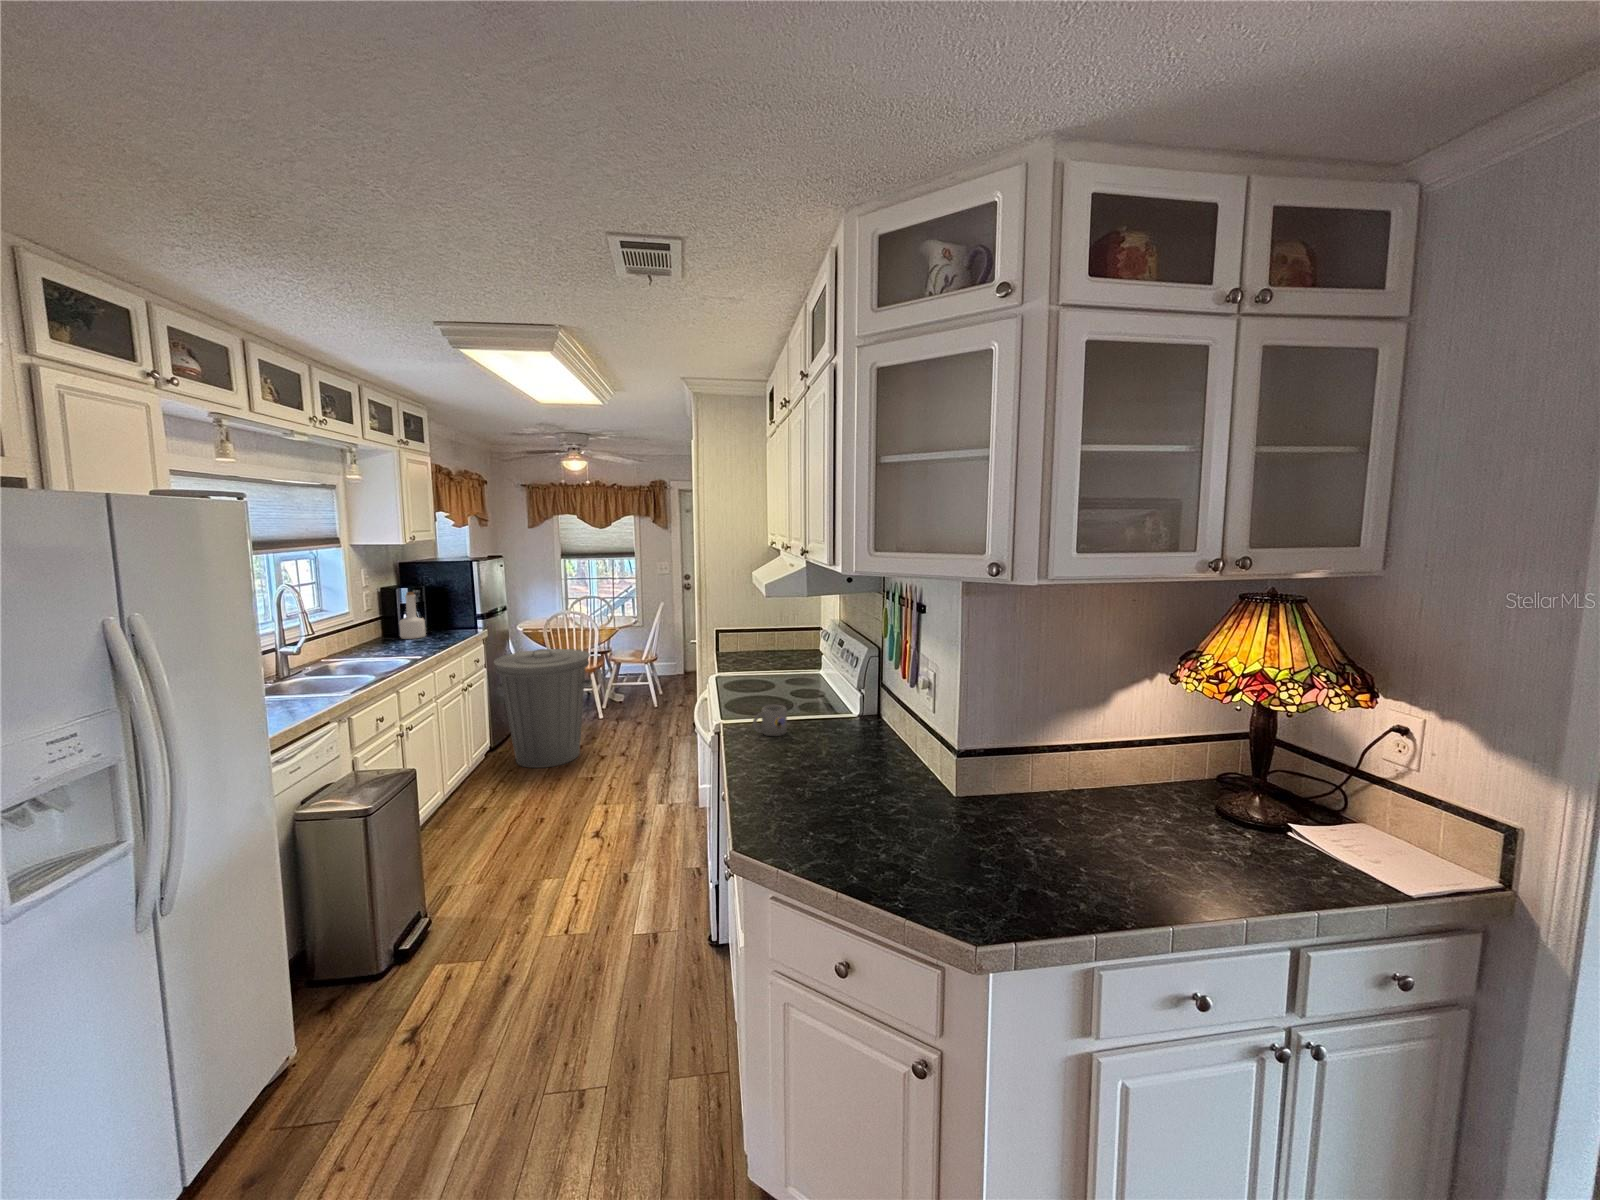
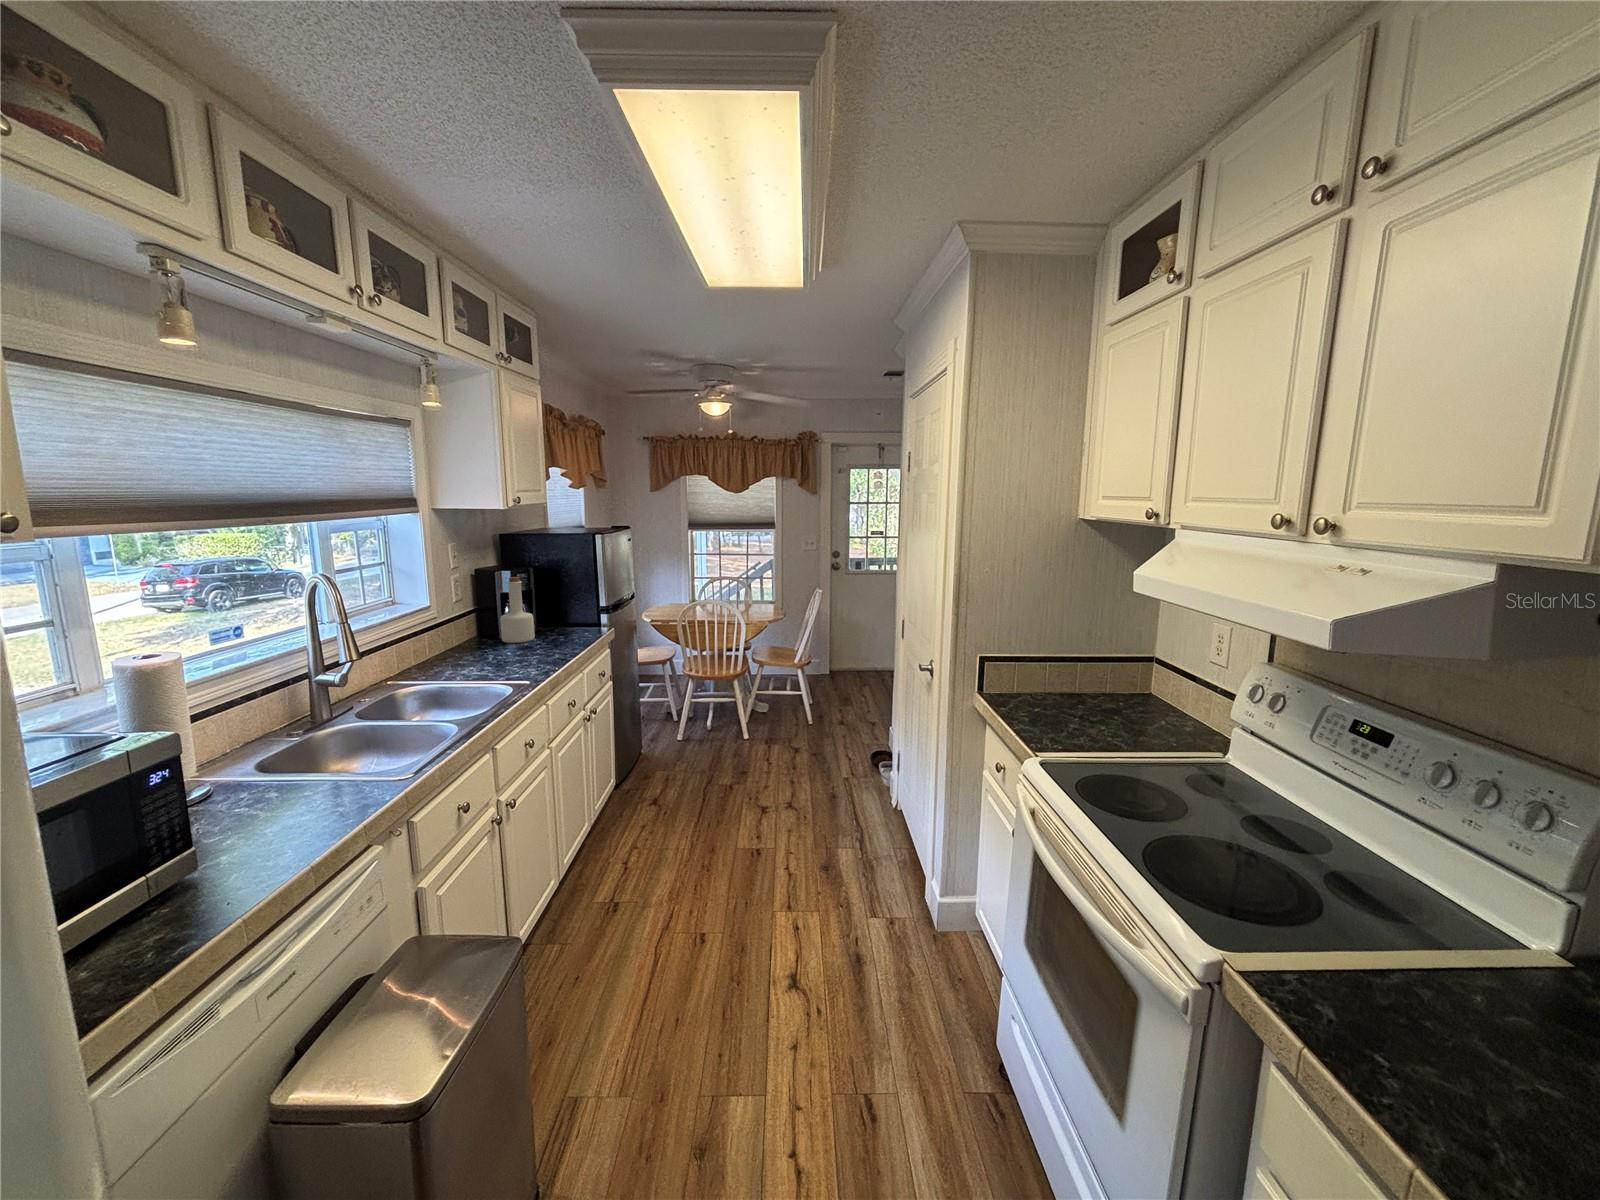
trash can: present [494,649,592,768] -> none [622,654,750,823]
mug: present [753,705,787,736] -> none [1406,960,1517,1076]

